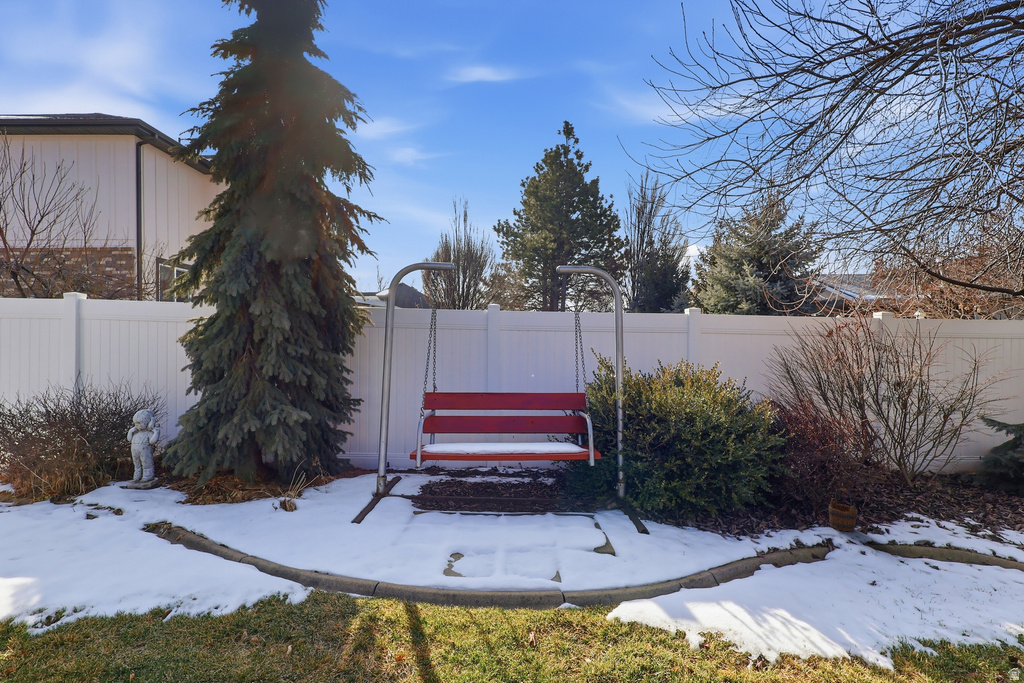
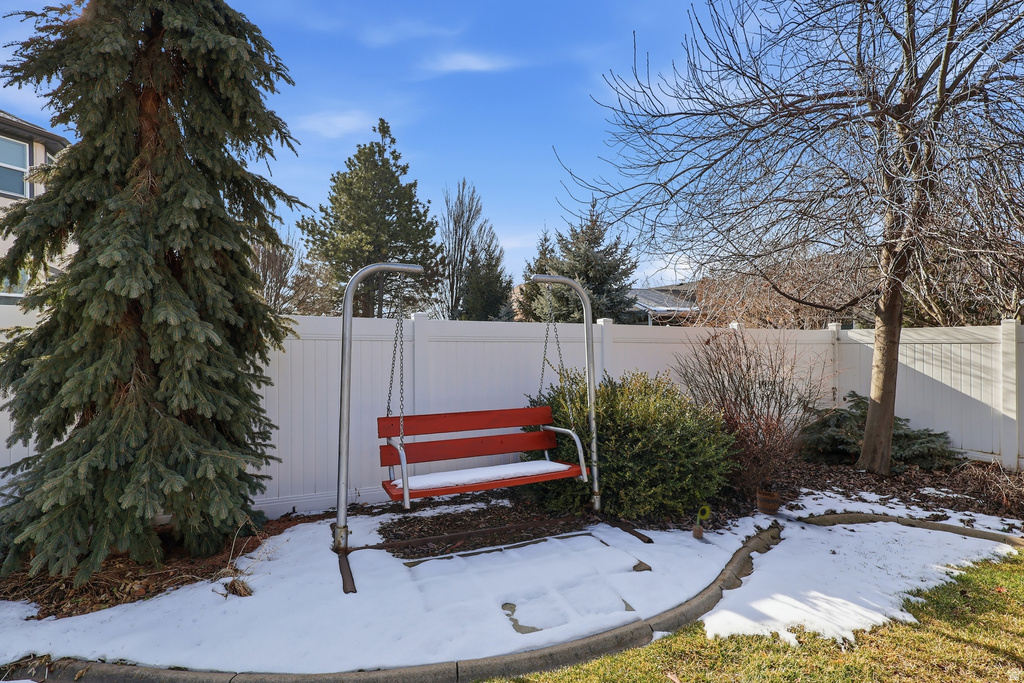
decorative plant: none [712,505,732,539] -> present [693,506,710,538]

